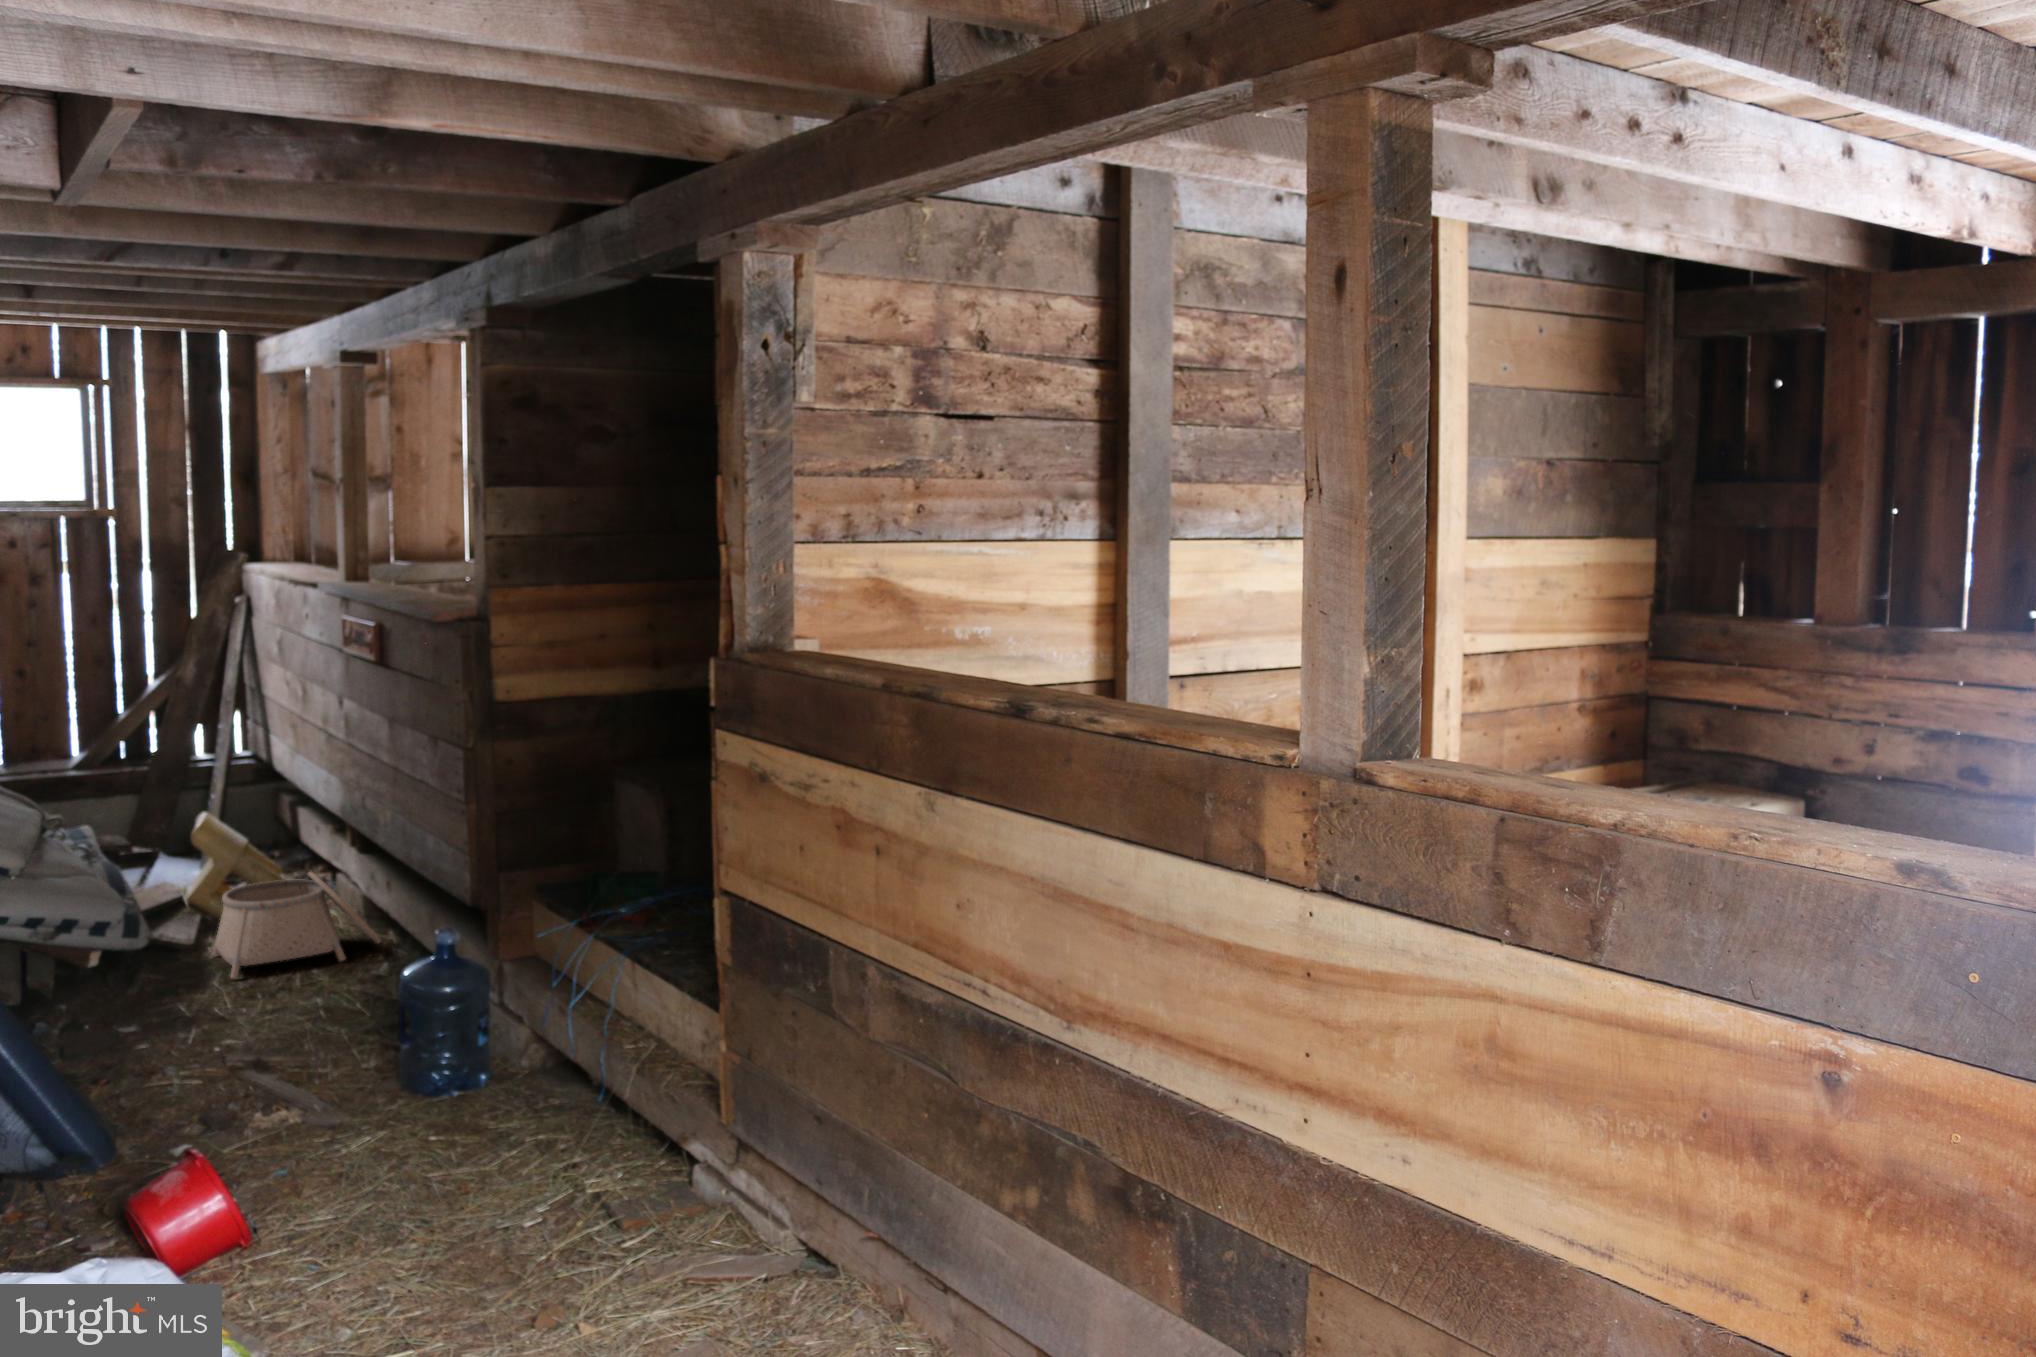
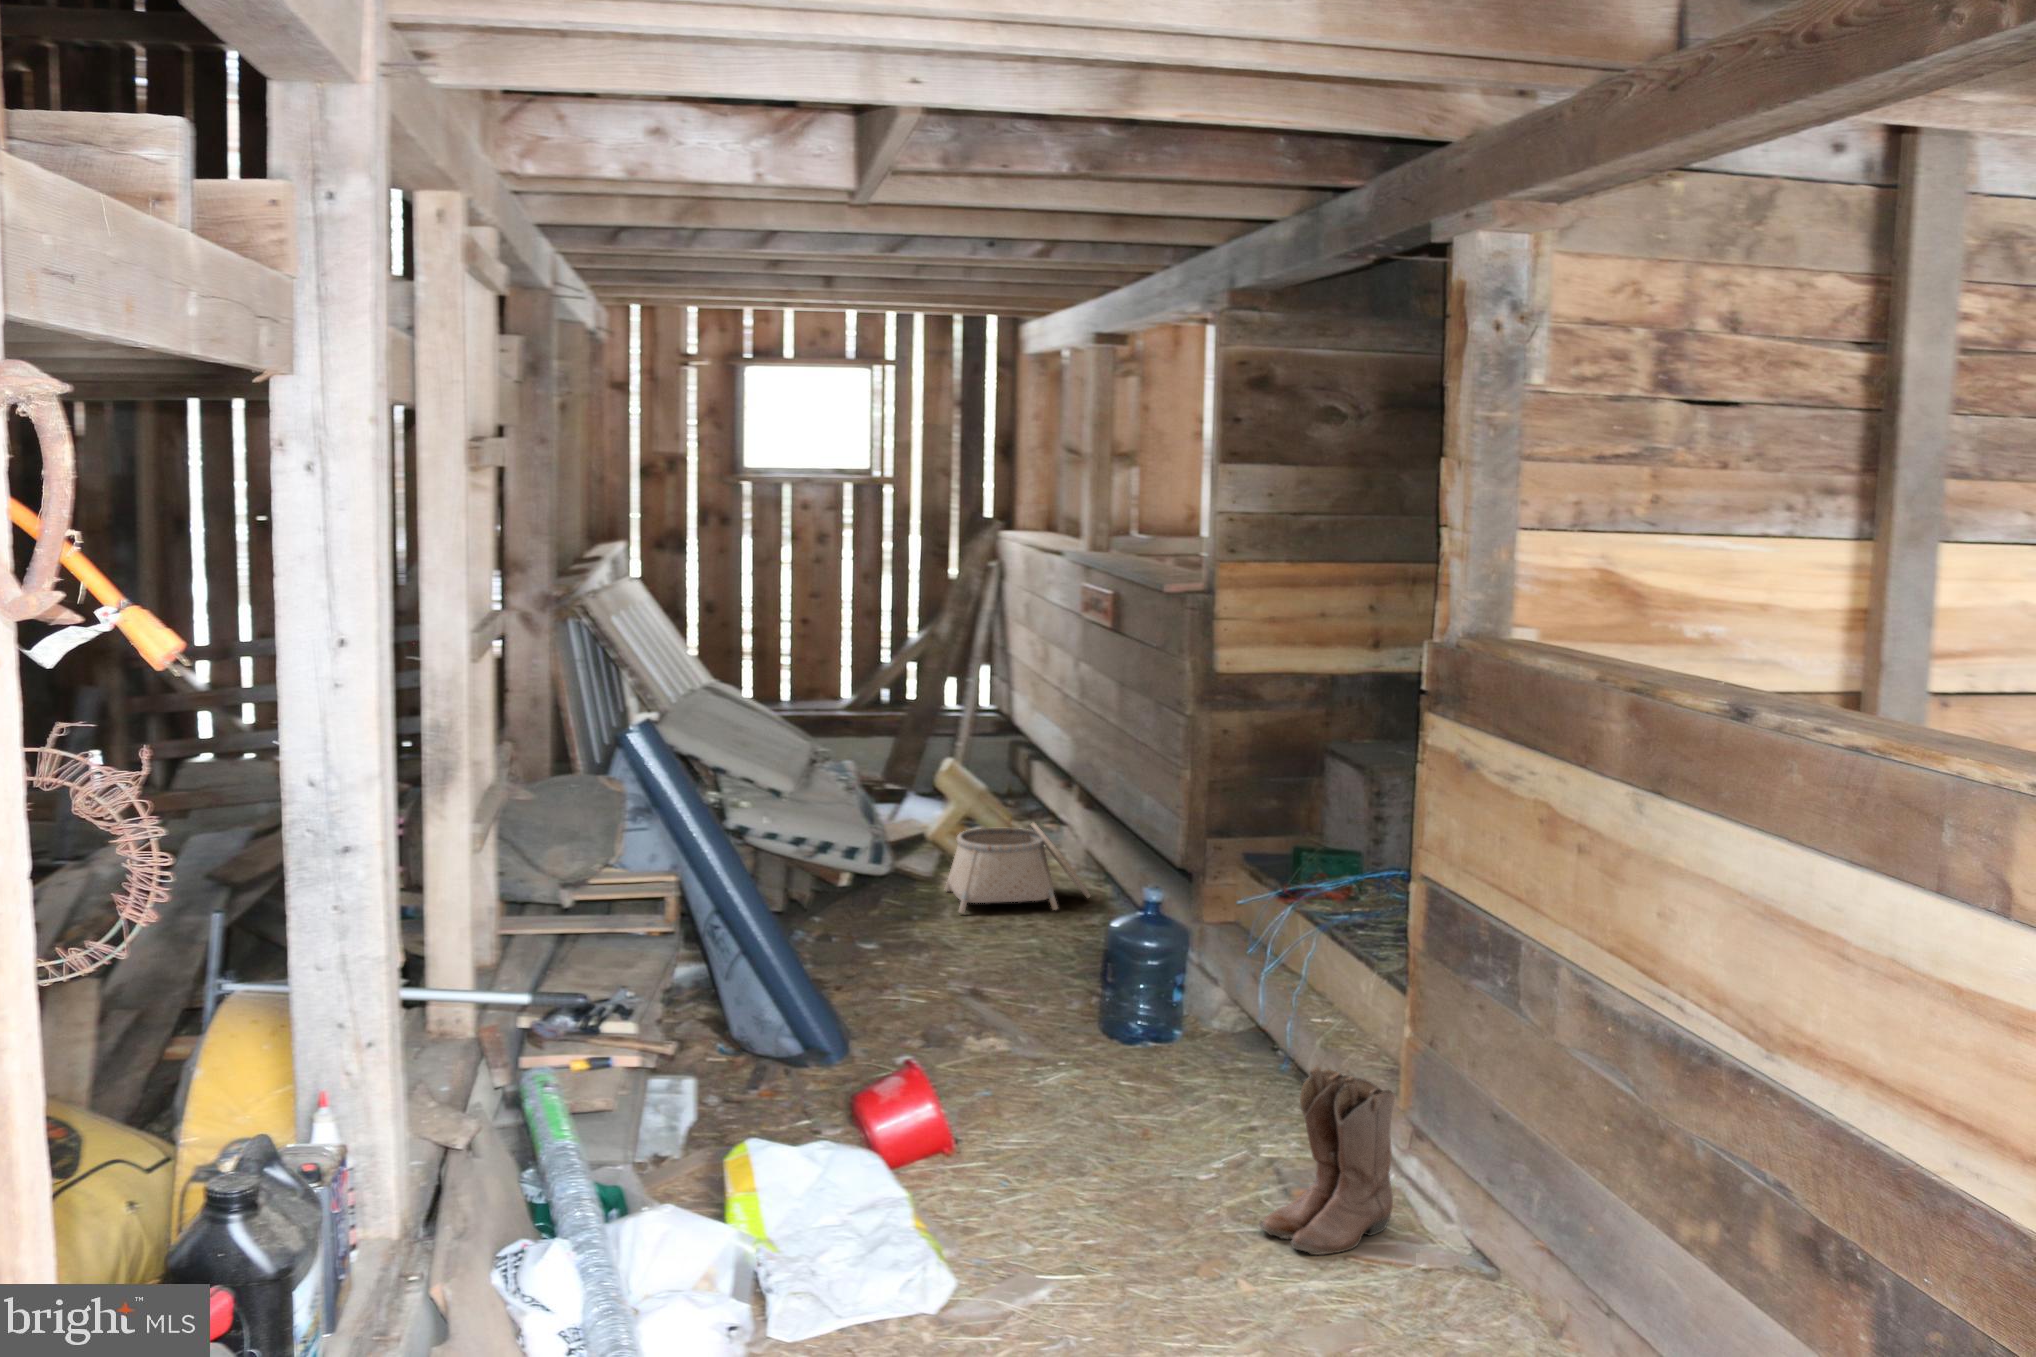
boots: none [591,1090,725,1283] -> present [1258,1067,1395,1255]

